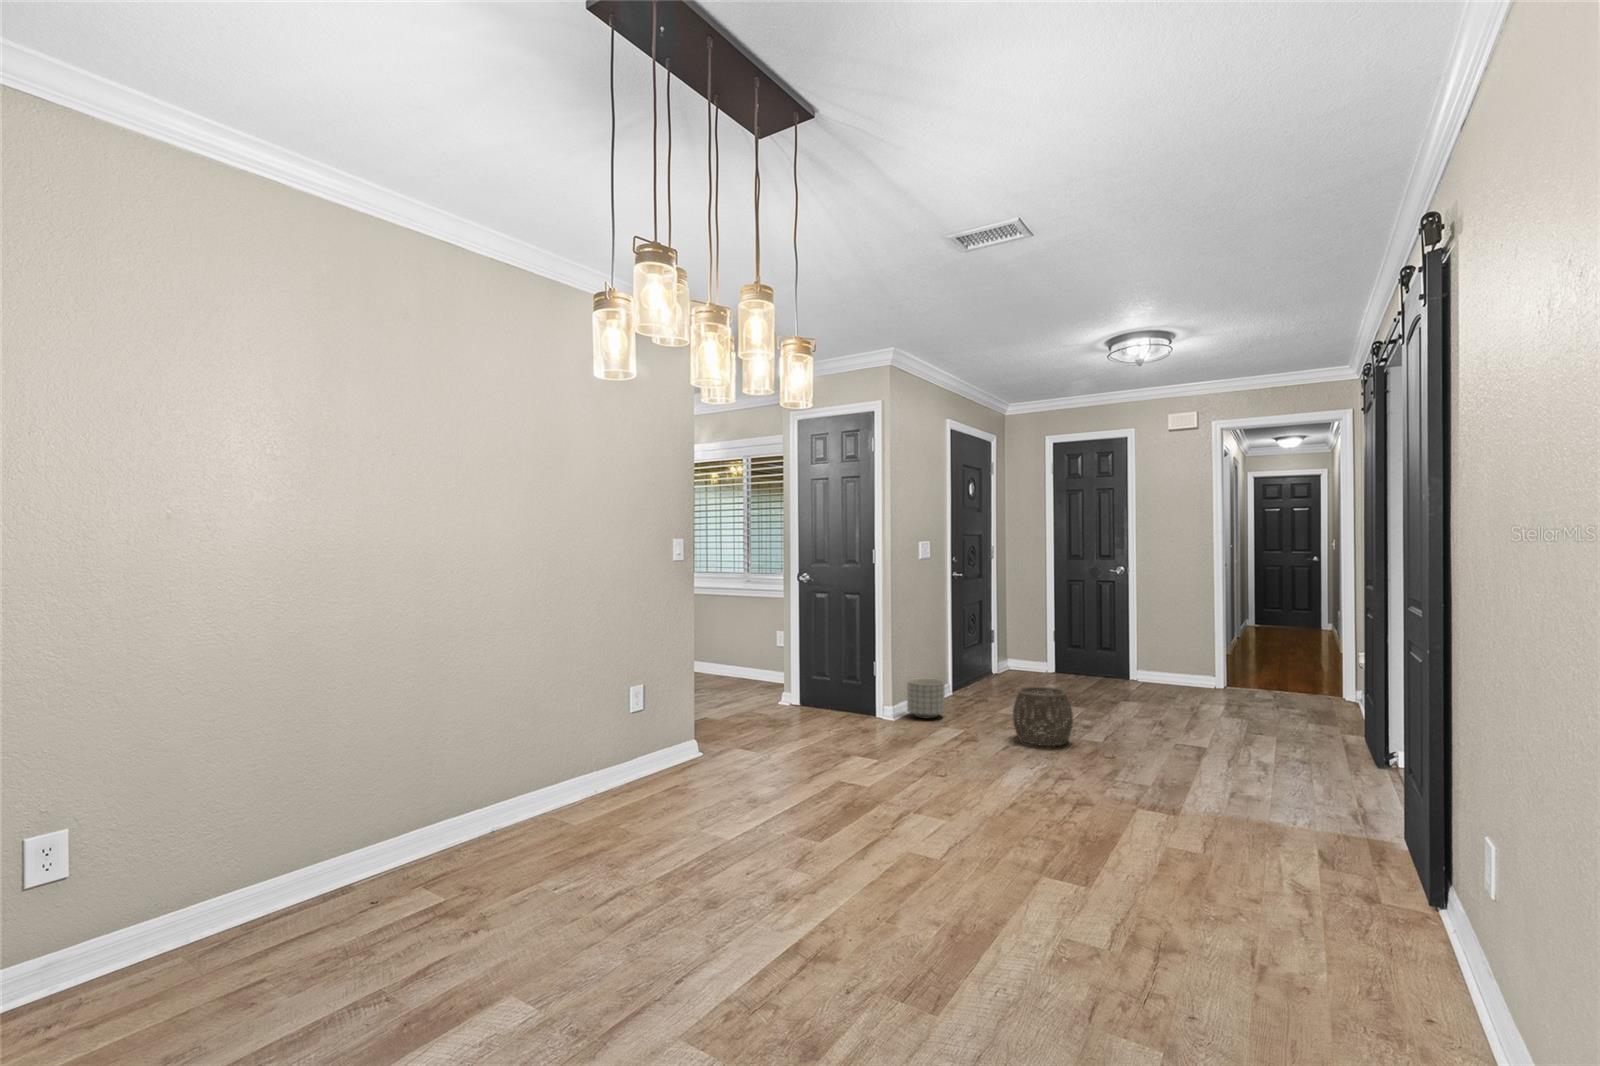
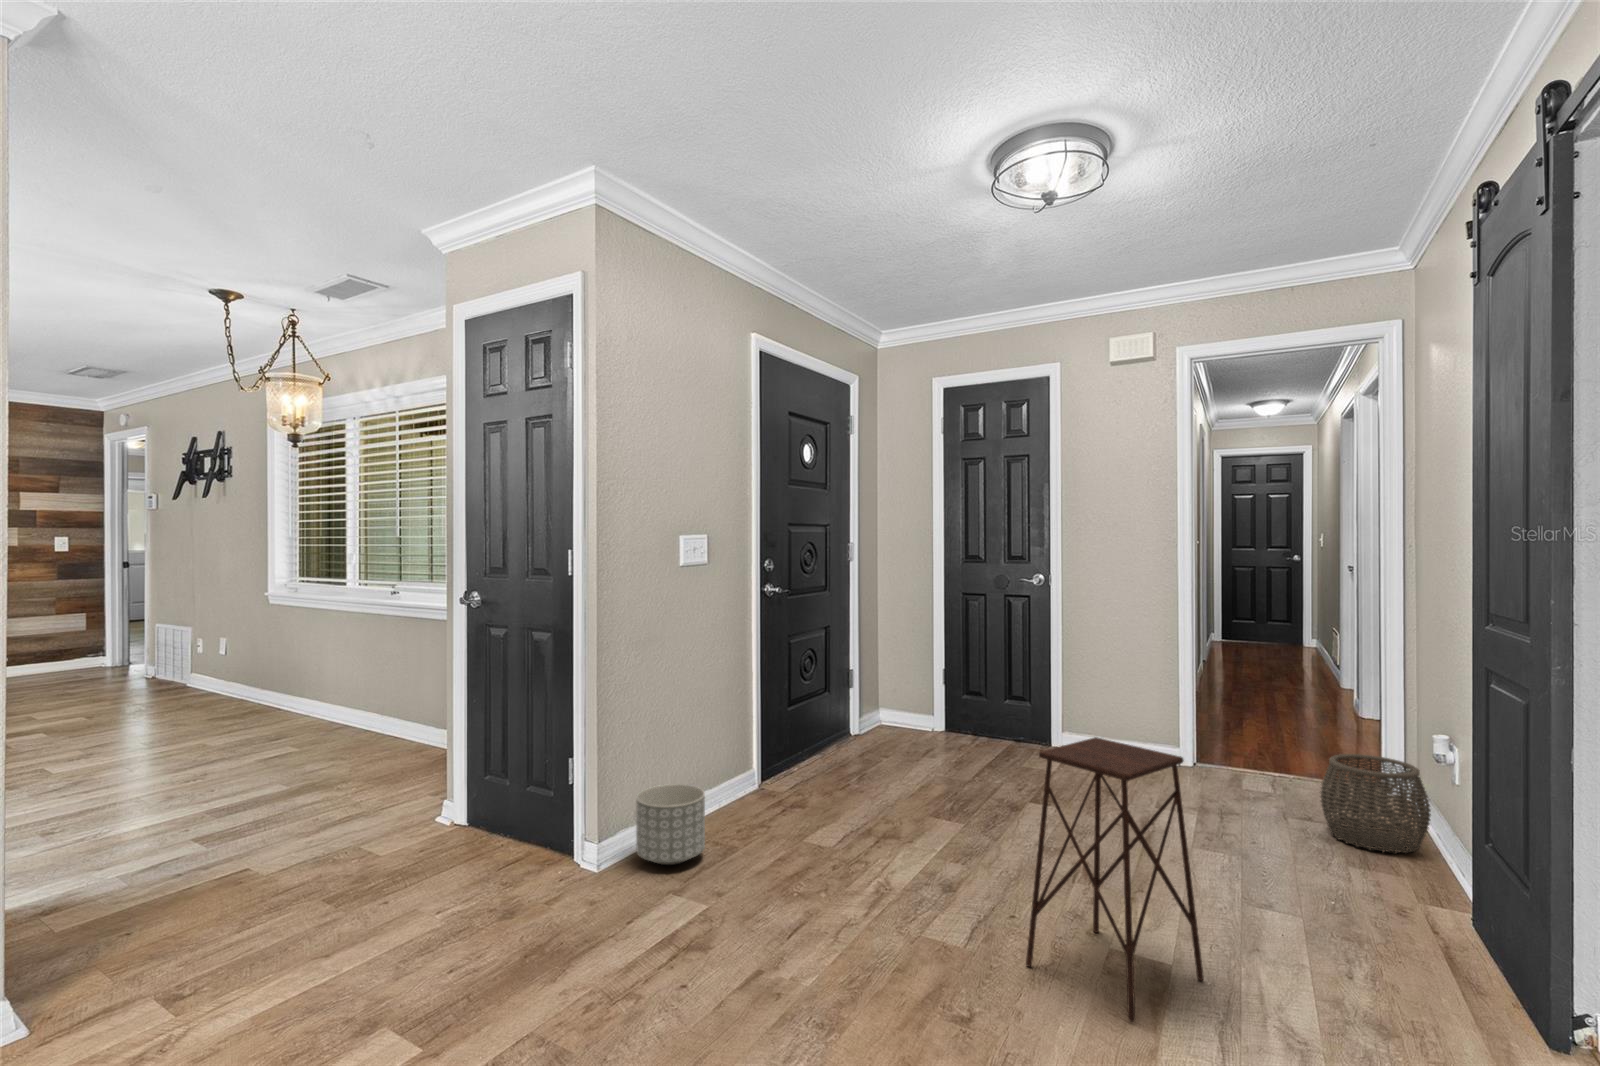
side table: none [1132,640,1220,760] -> present [1026,737,1204,1022]
woven basket: present [1013,687,1073,746] -> present [1320,754,1431,853]

